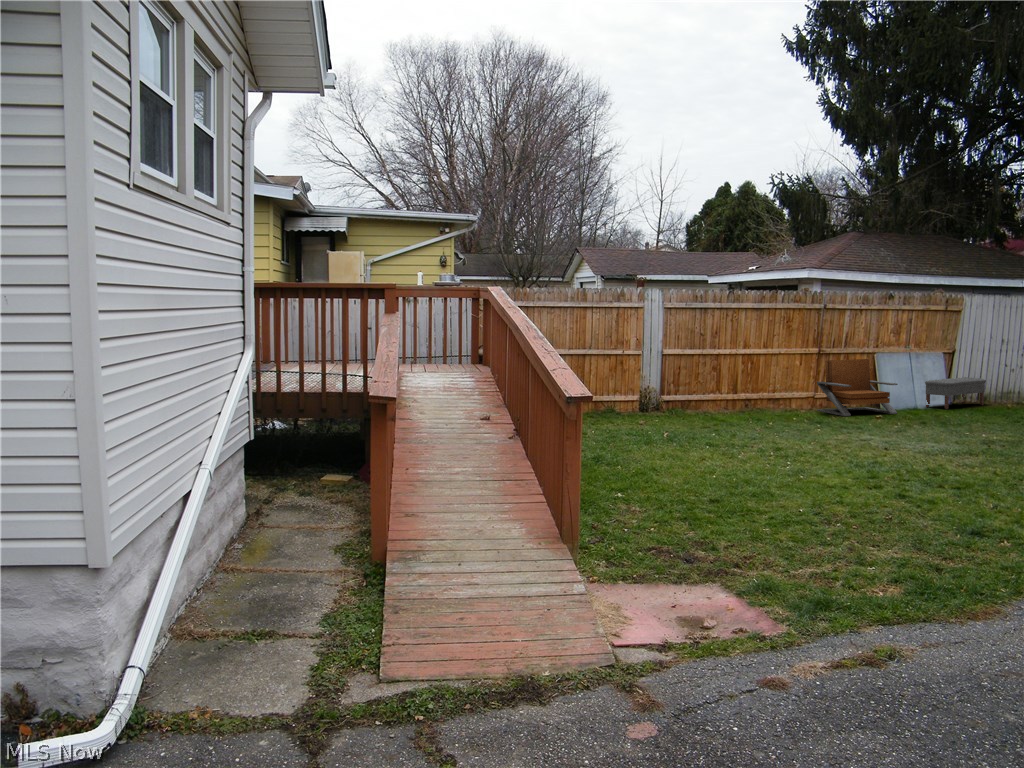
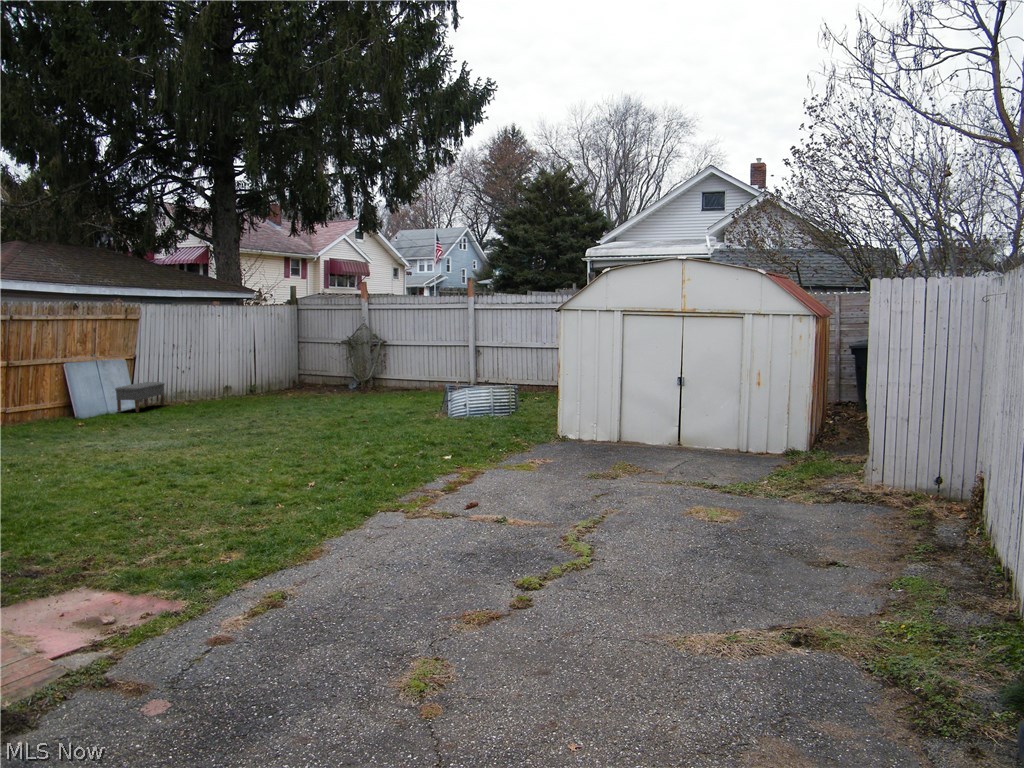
lounge chair: present [817,359,898,416] -> none [8,369,97,430]

